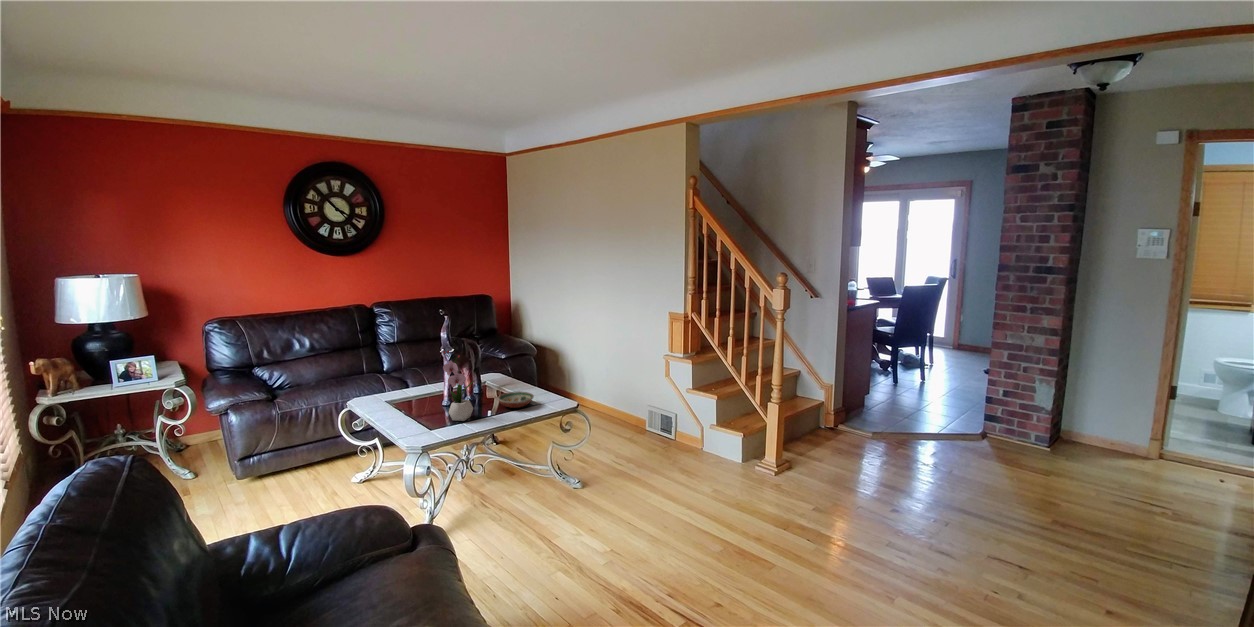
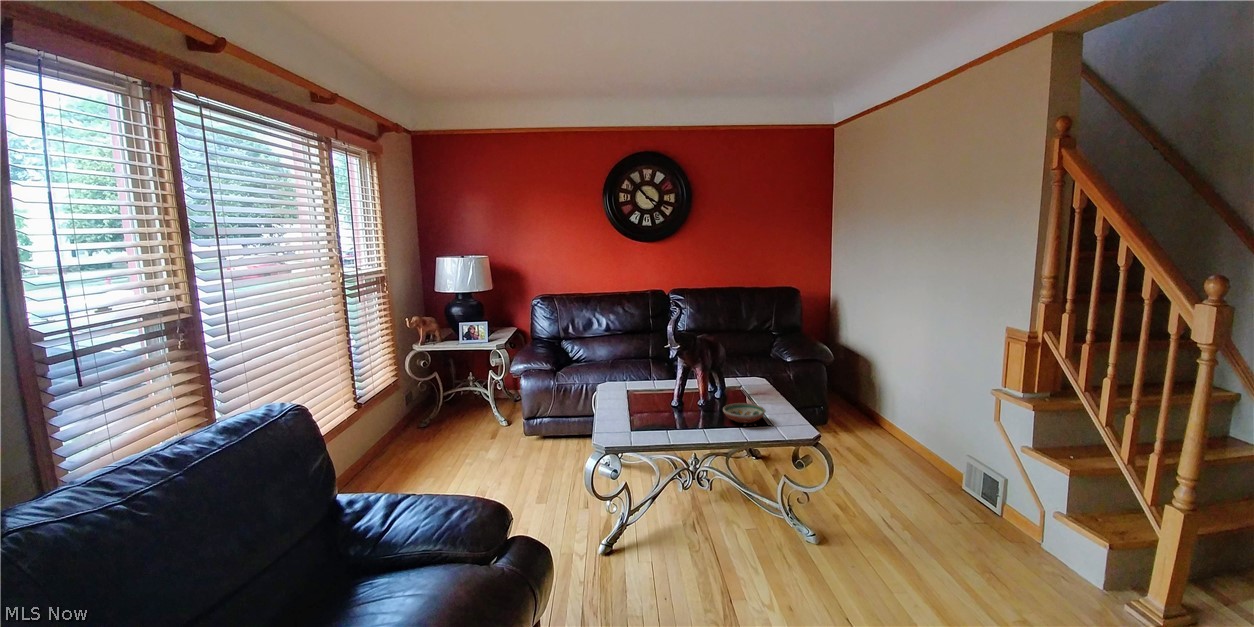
flower arrangement: present [443,351,474,421] -> none [655,345,692,425]

